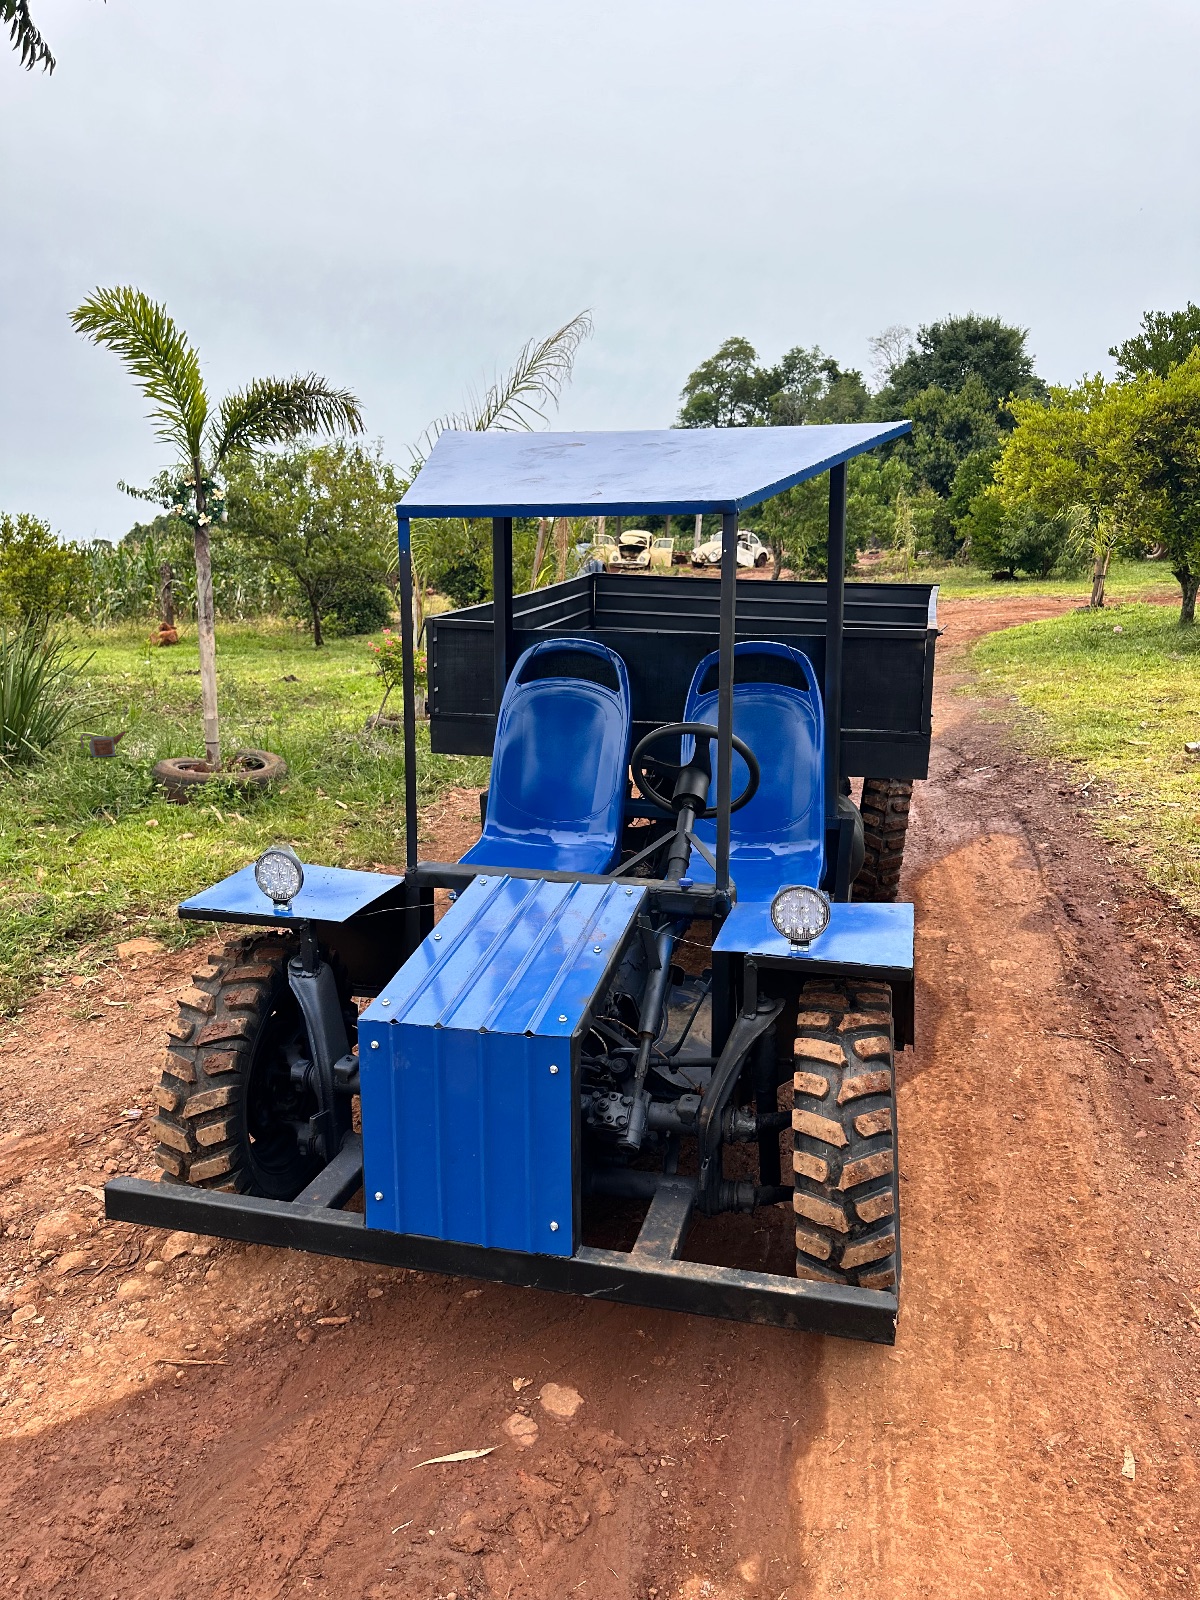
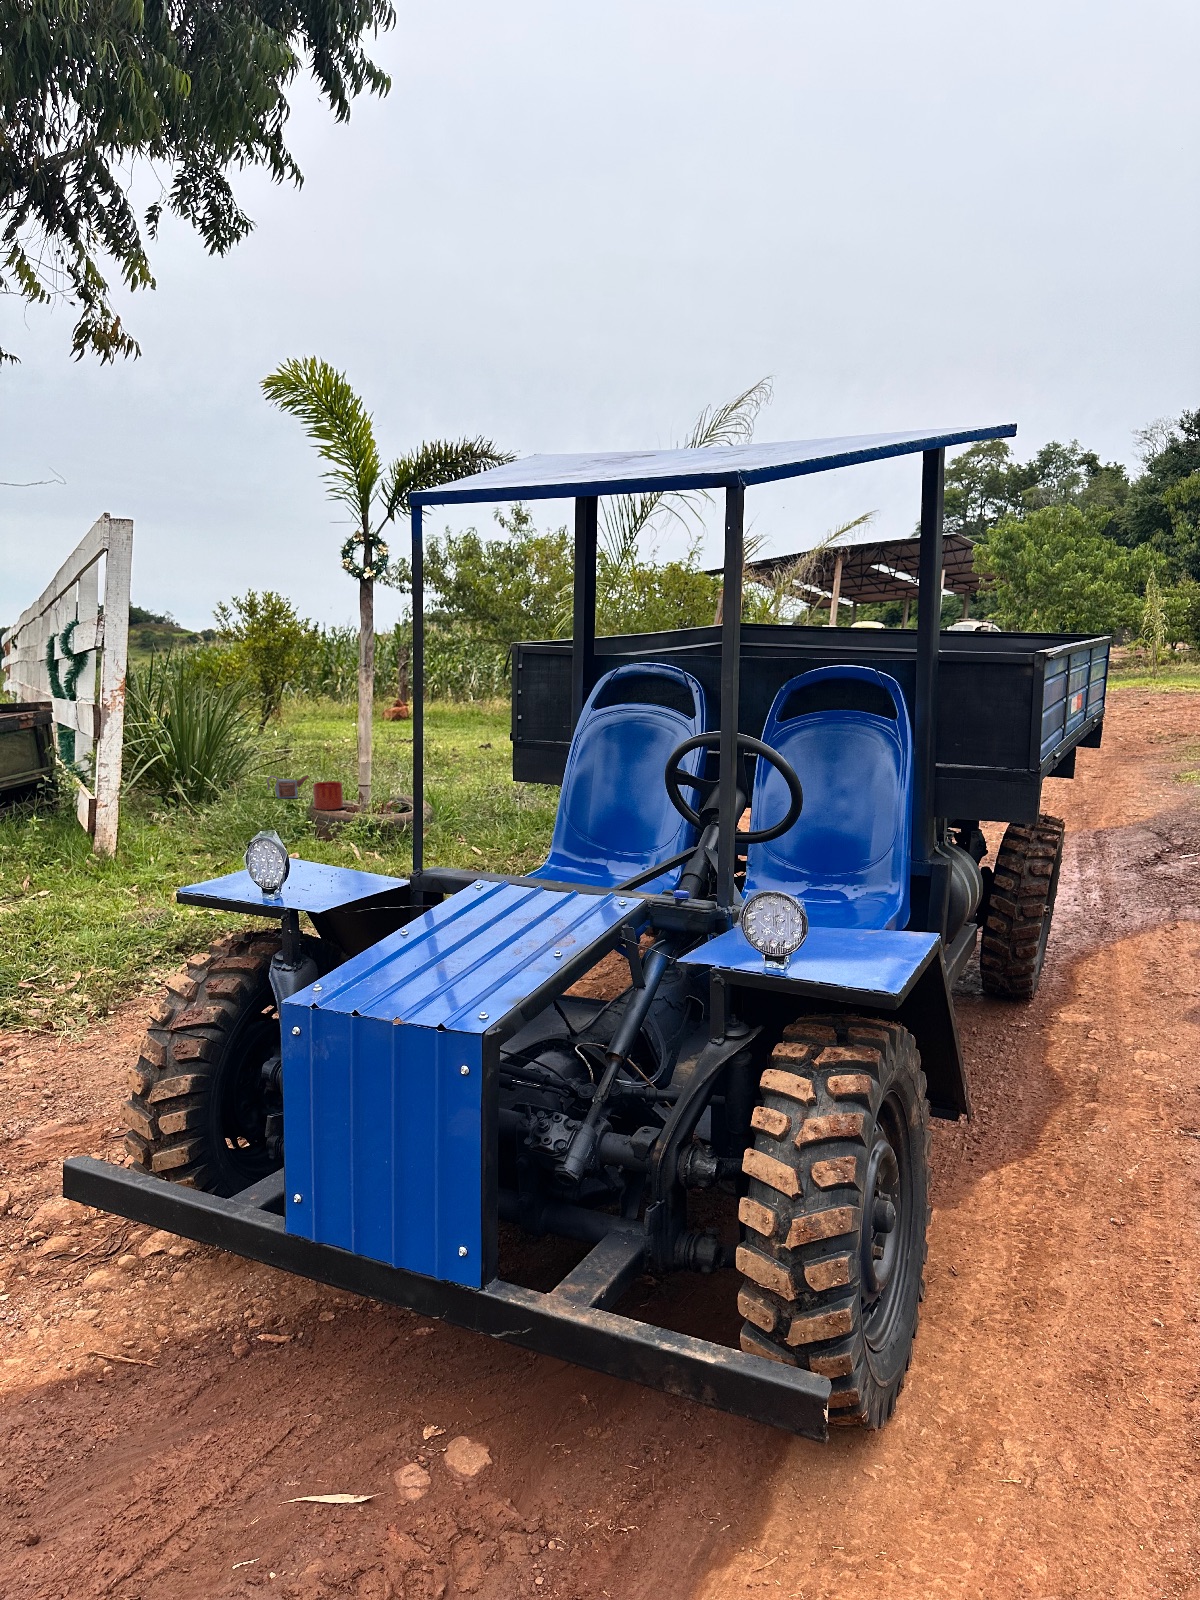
planter: none [137,738,171,769] -> present [313,781,343,810]

